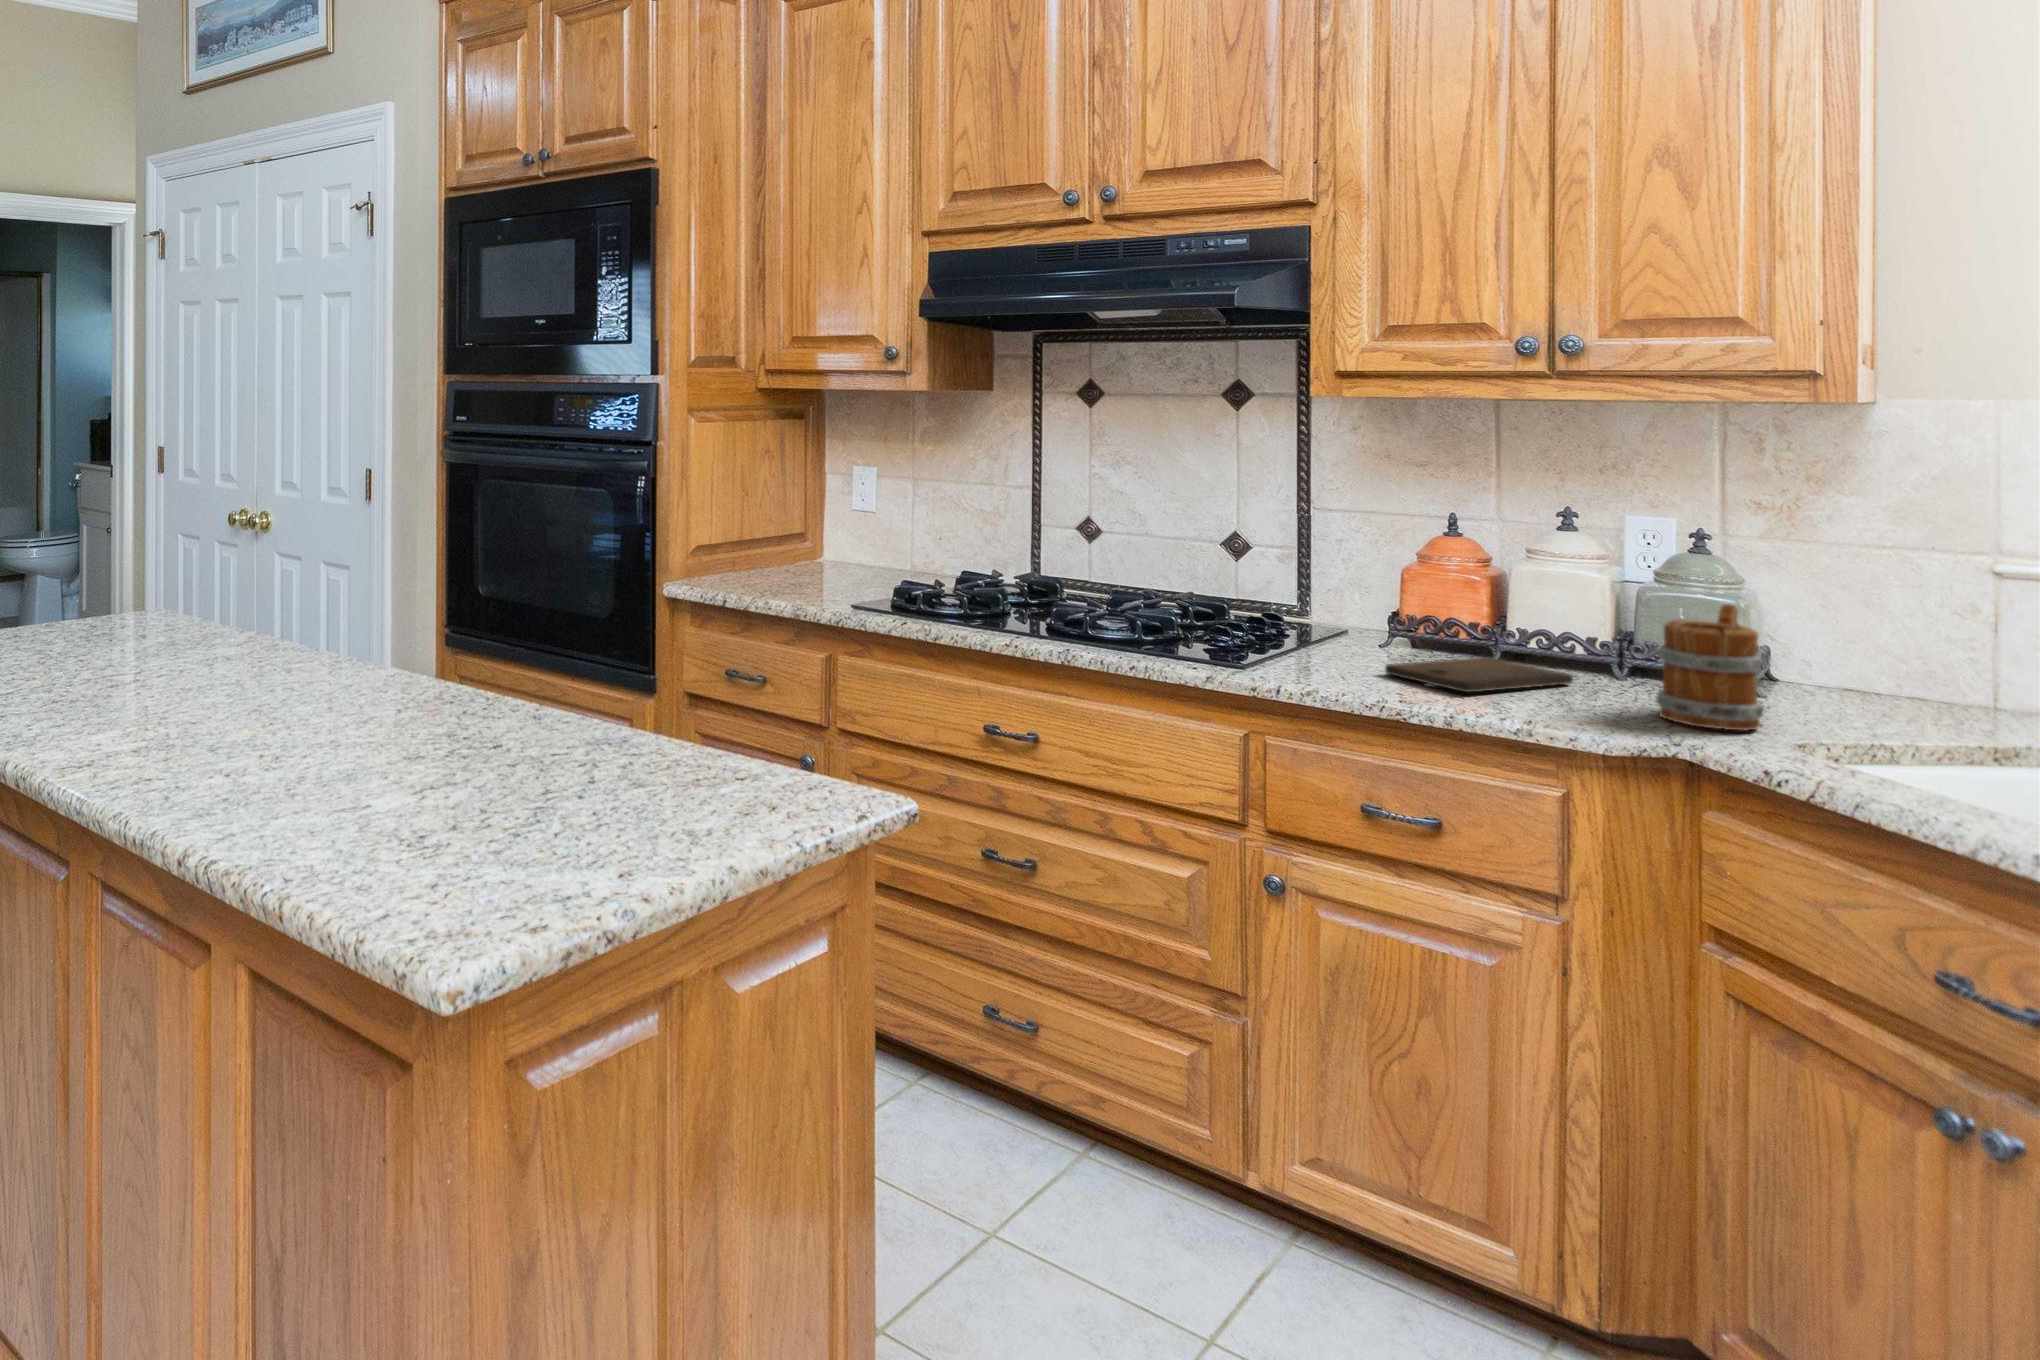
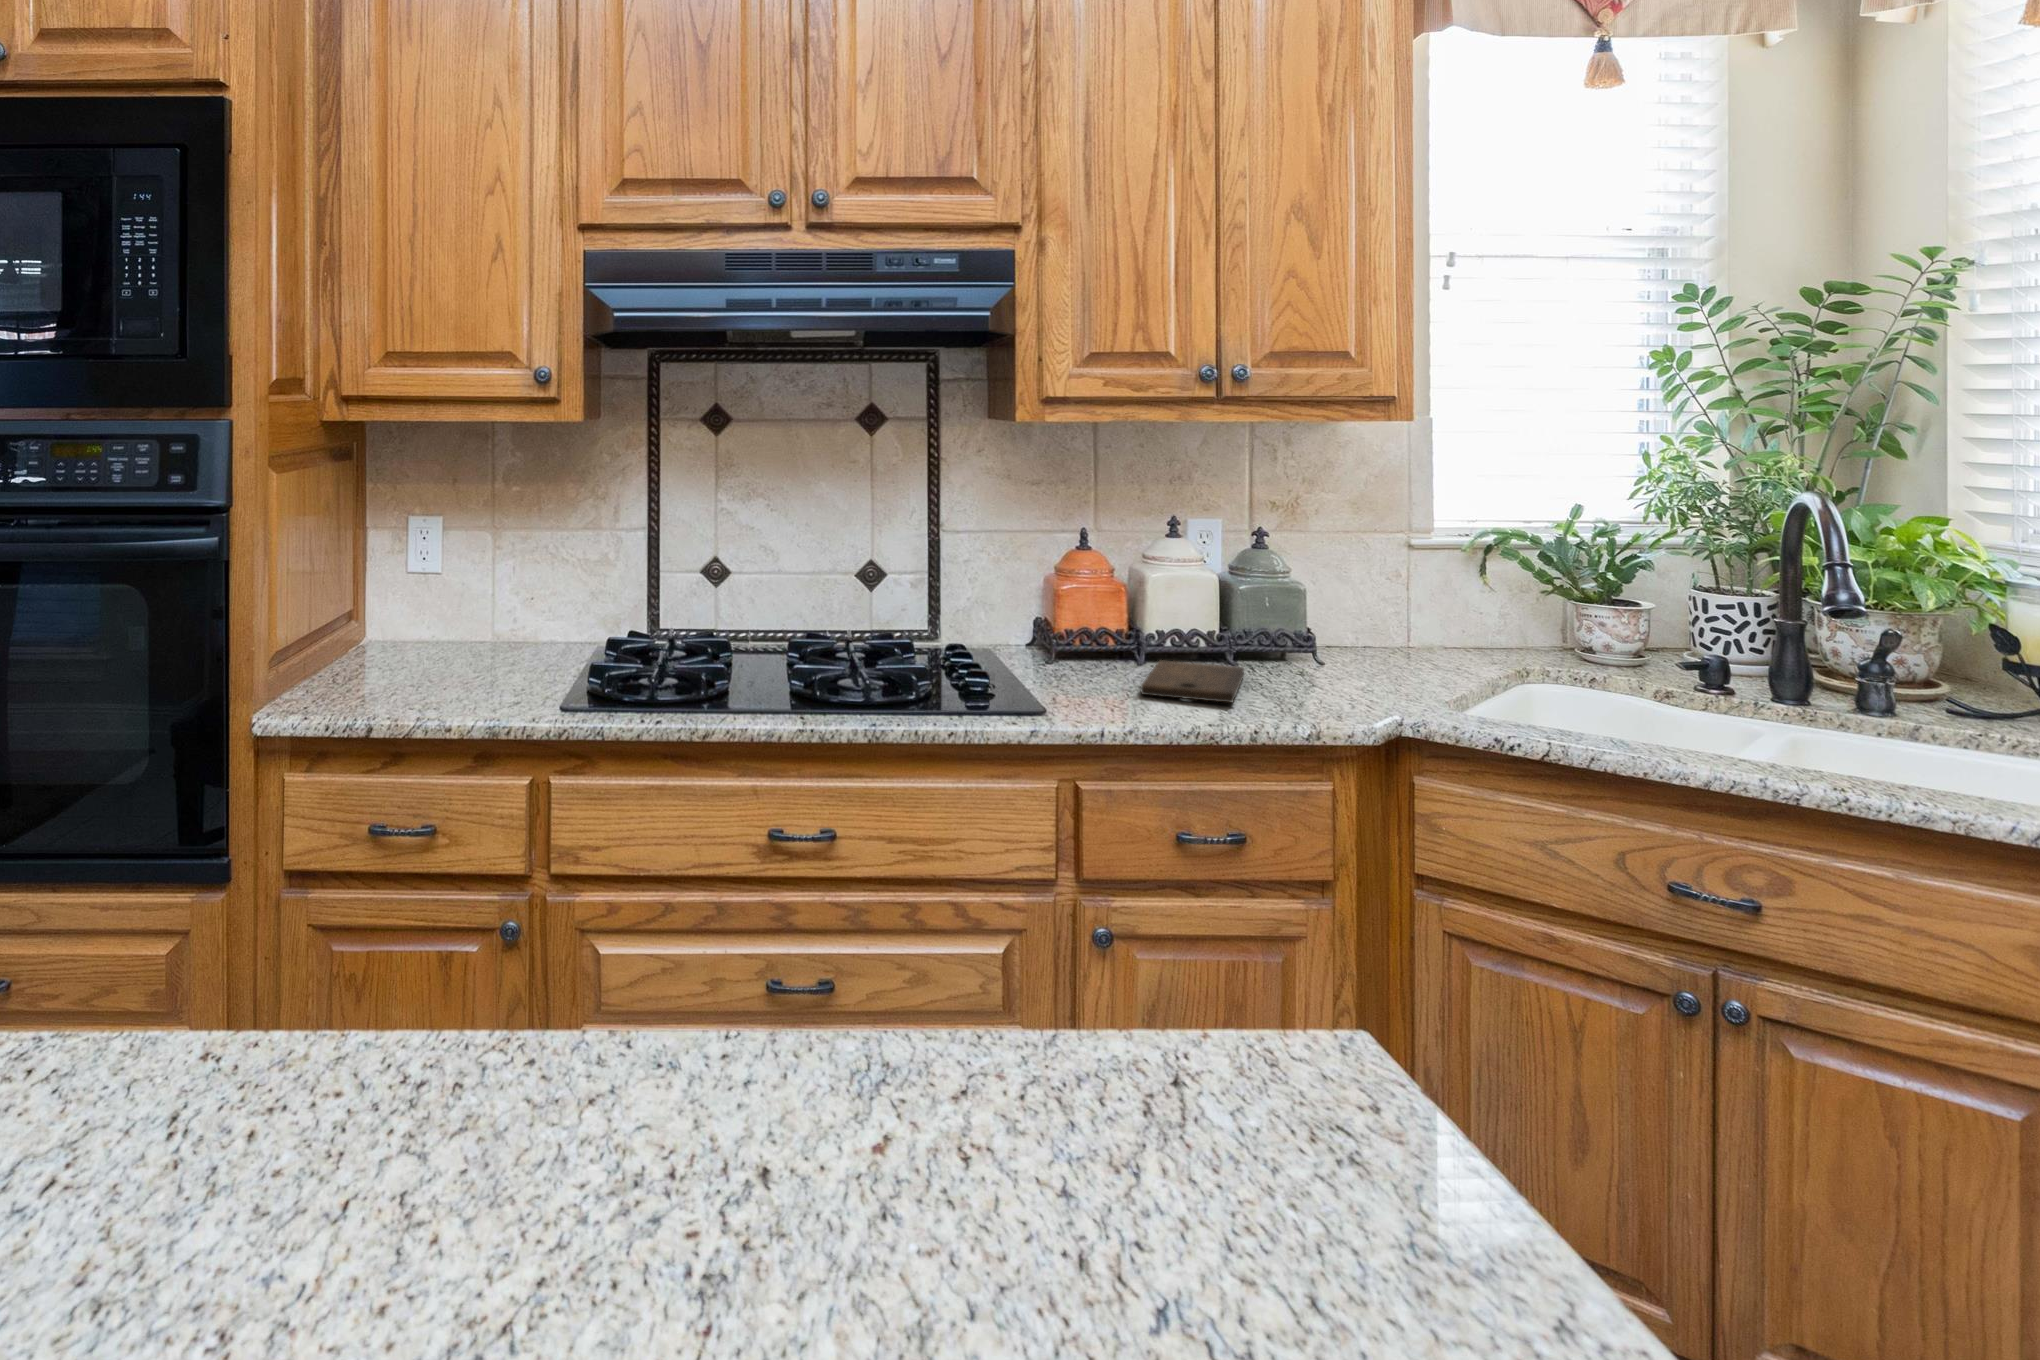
mug: present [1656,604,1764,731] -> none [1338,589,1420,701]

